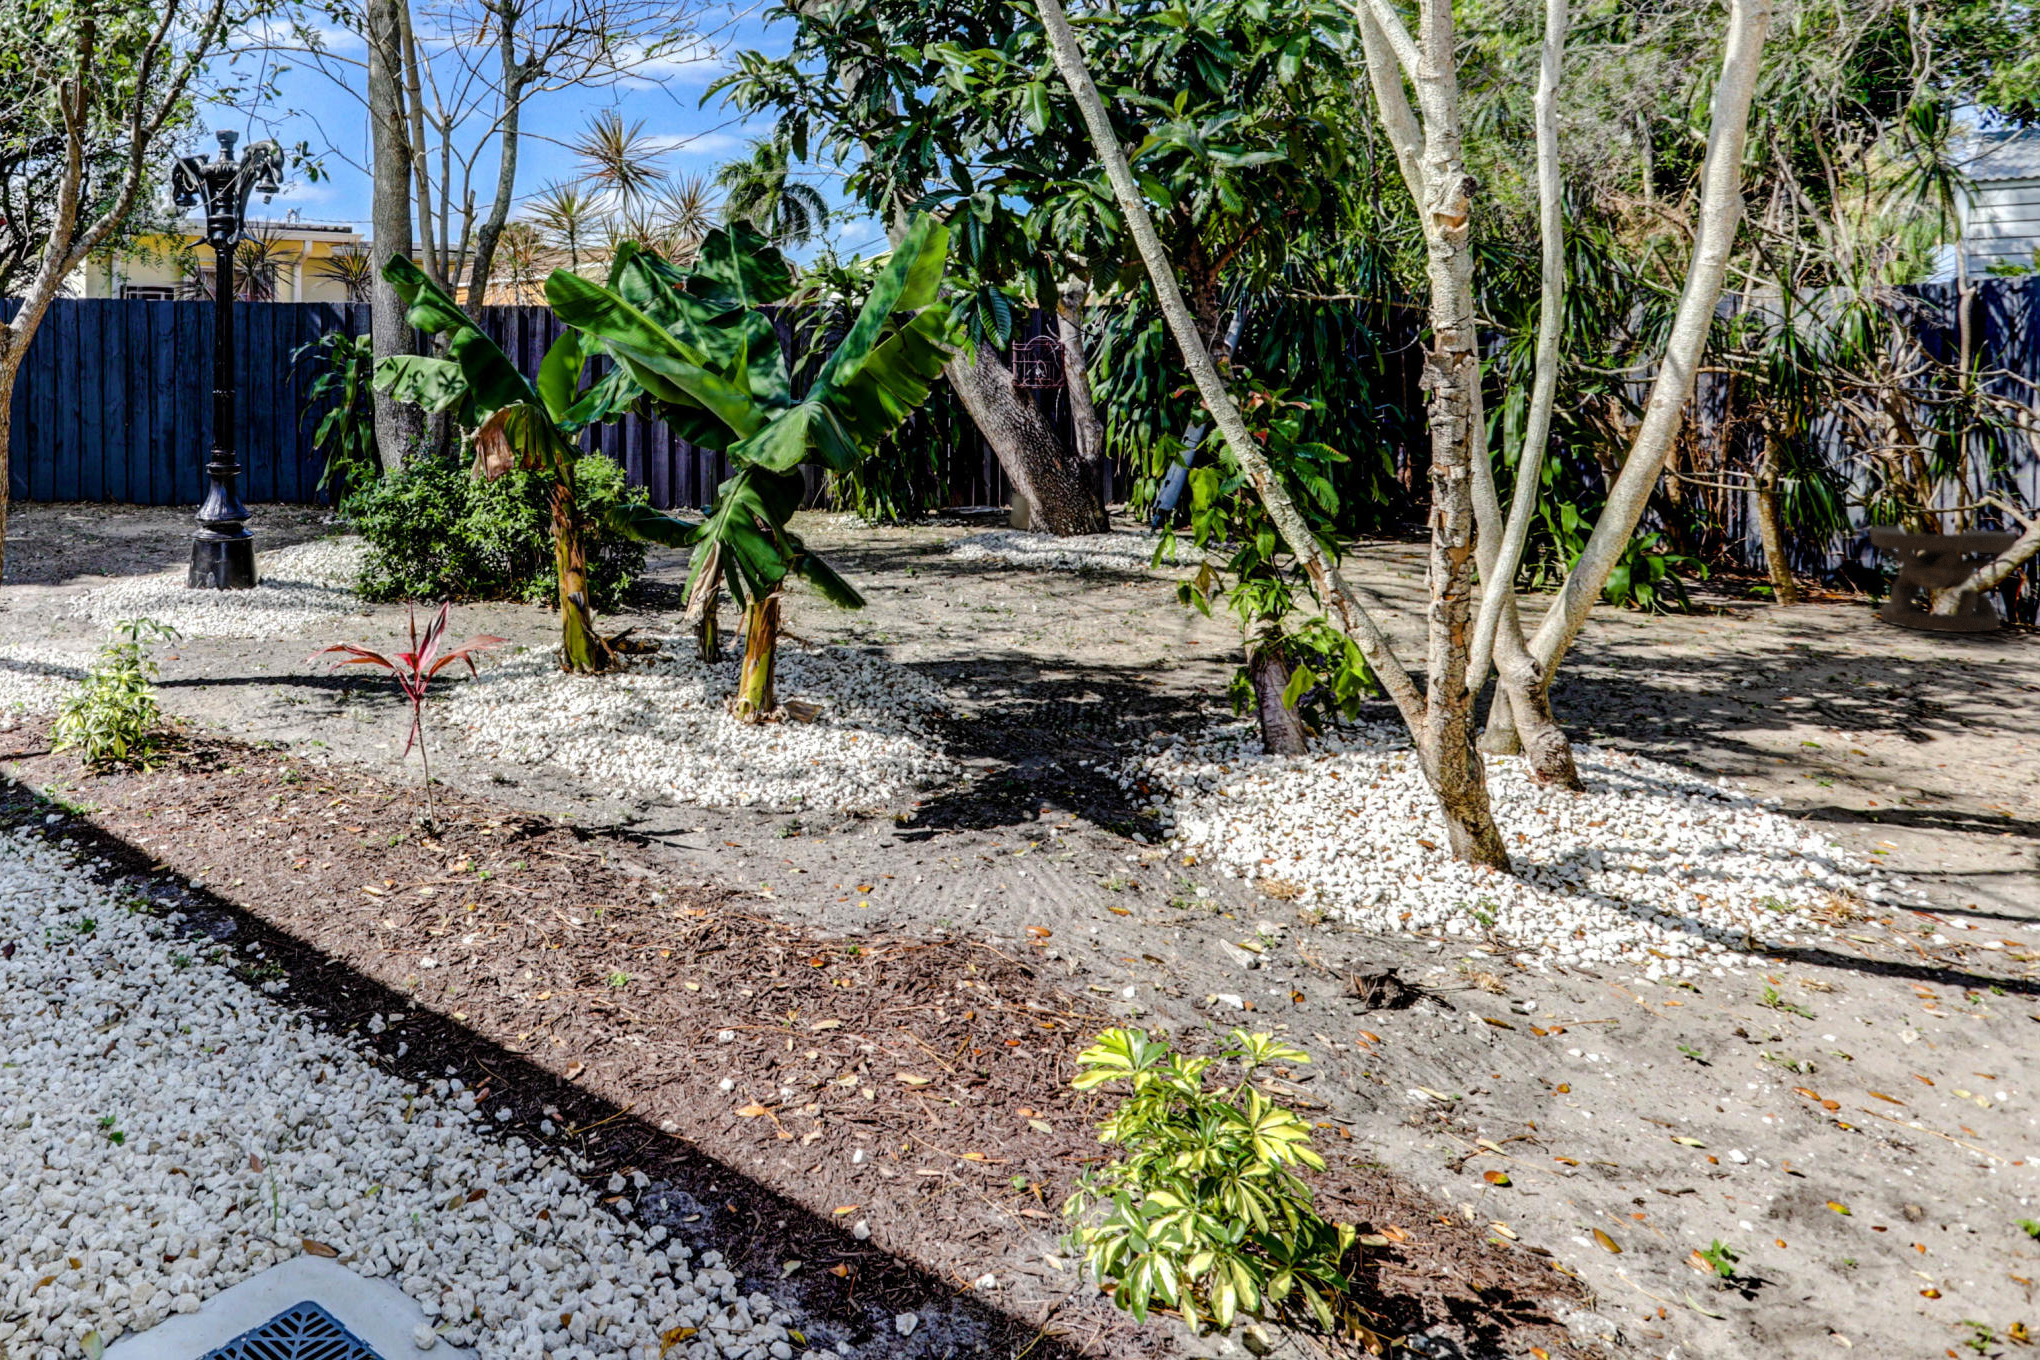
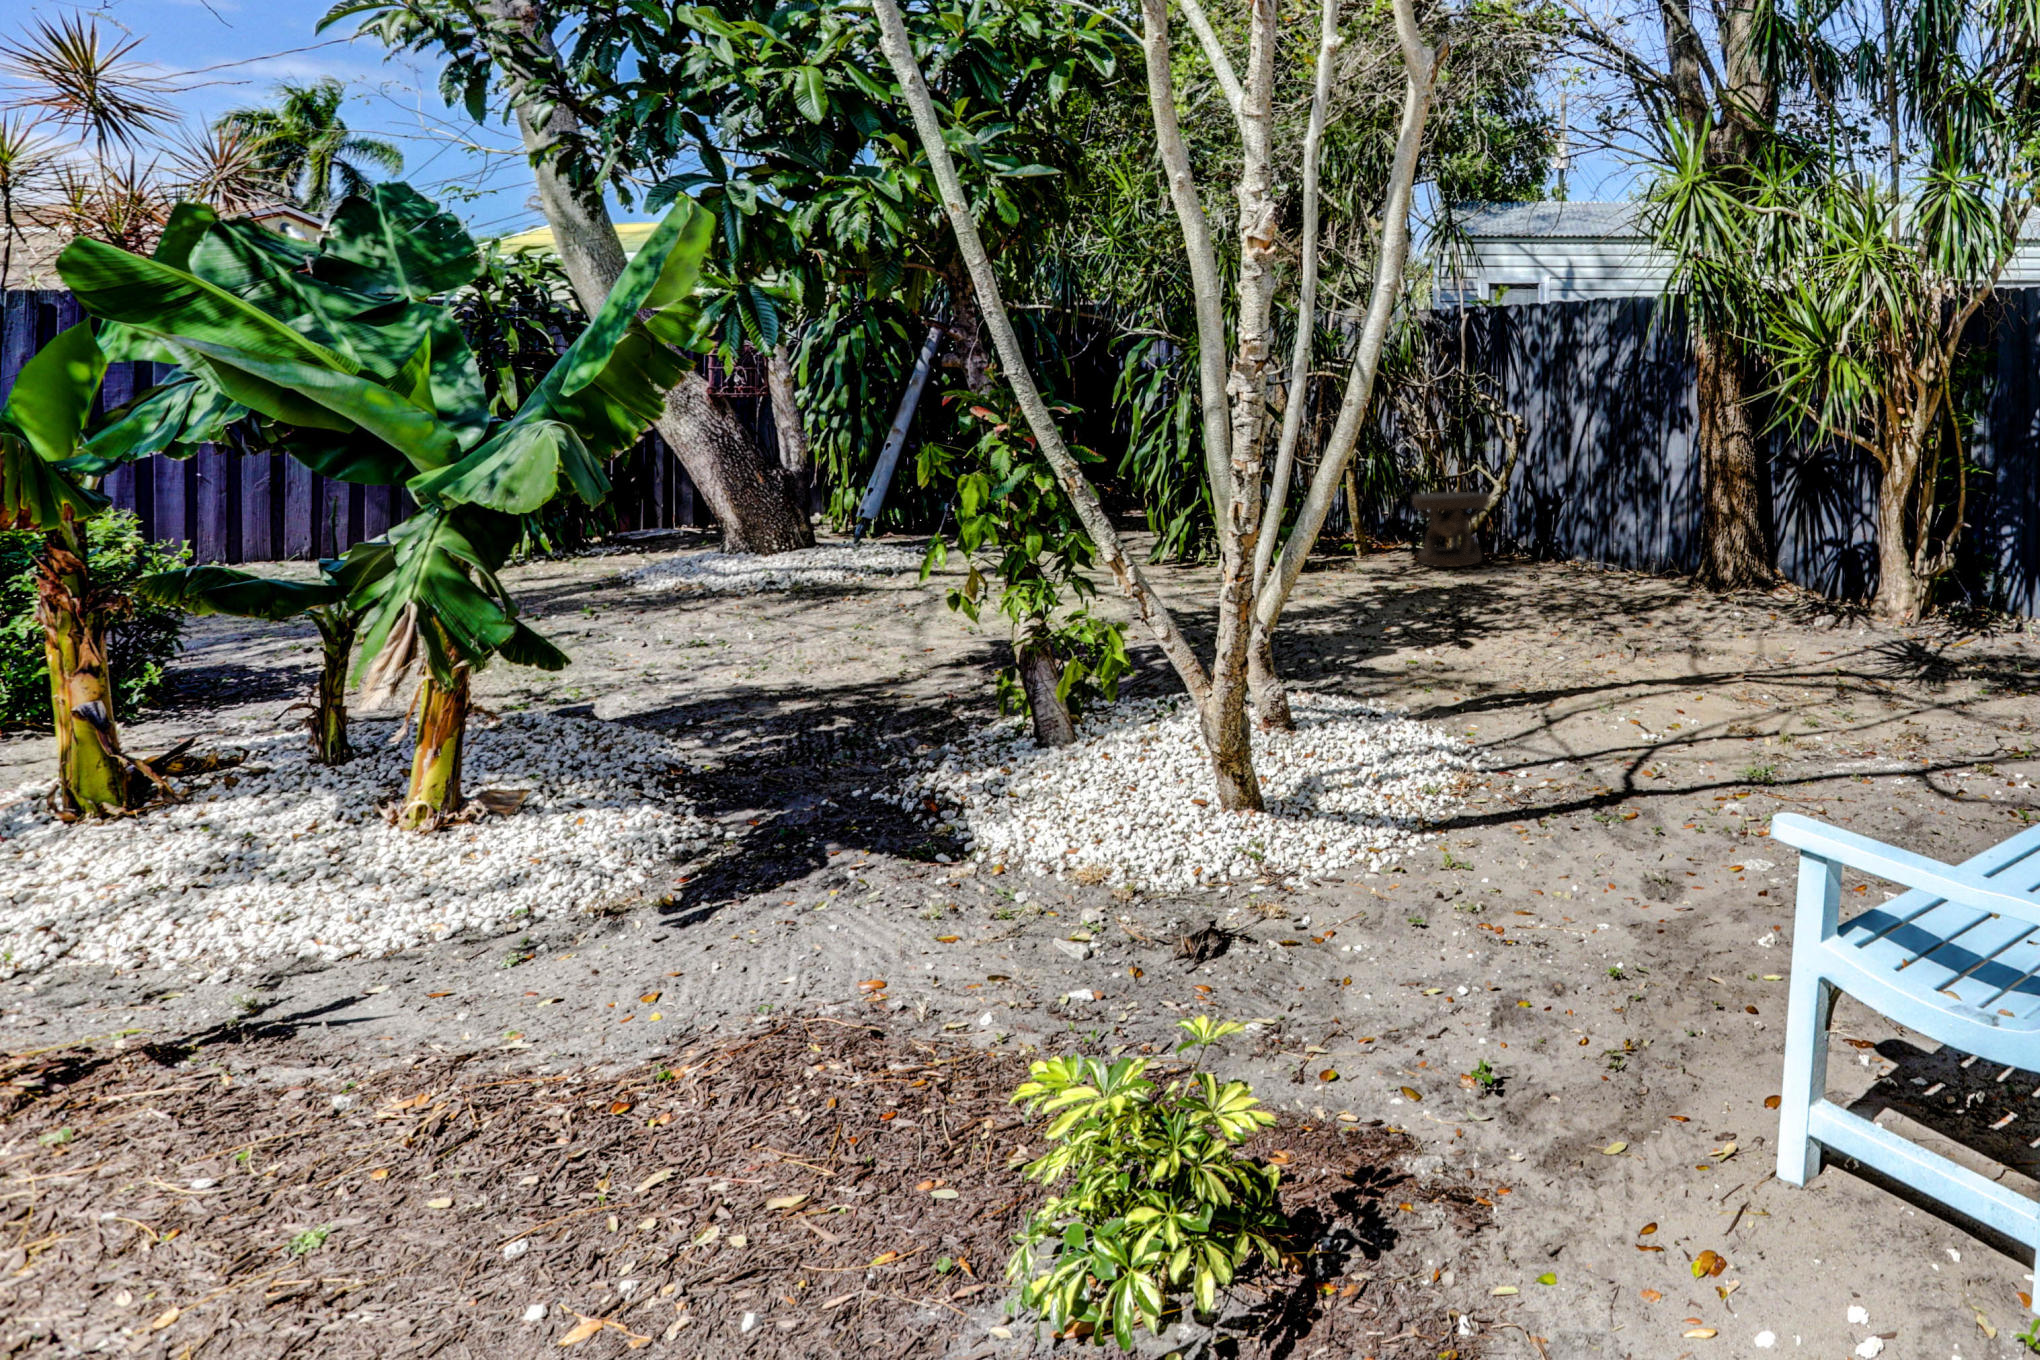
woven basket: present [1011,493,1030,529] -> none [697,494,726,551]

